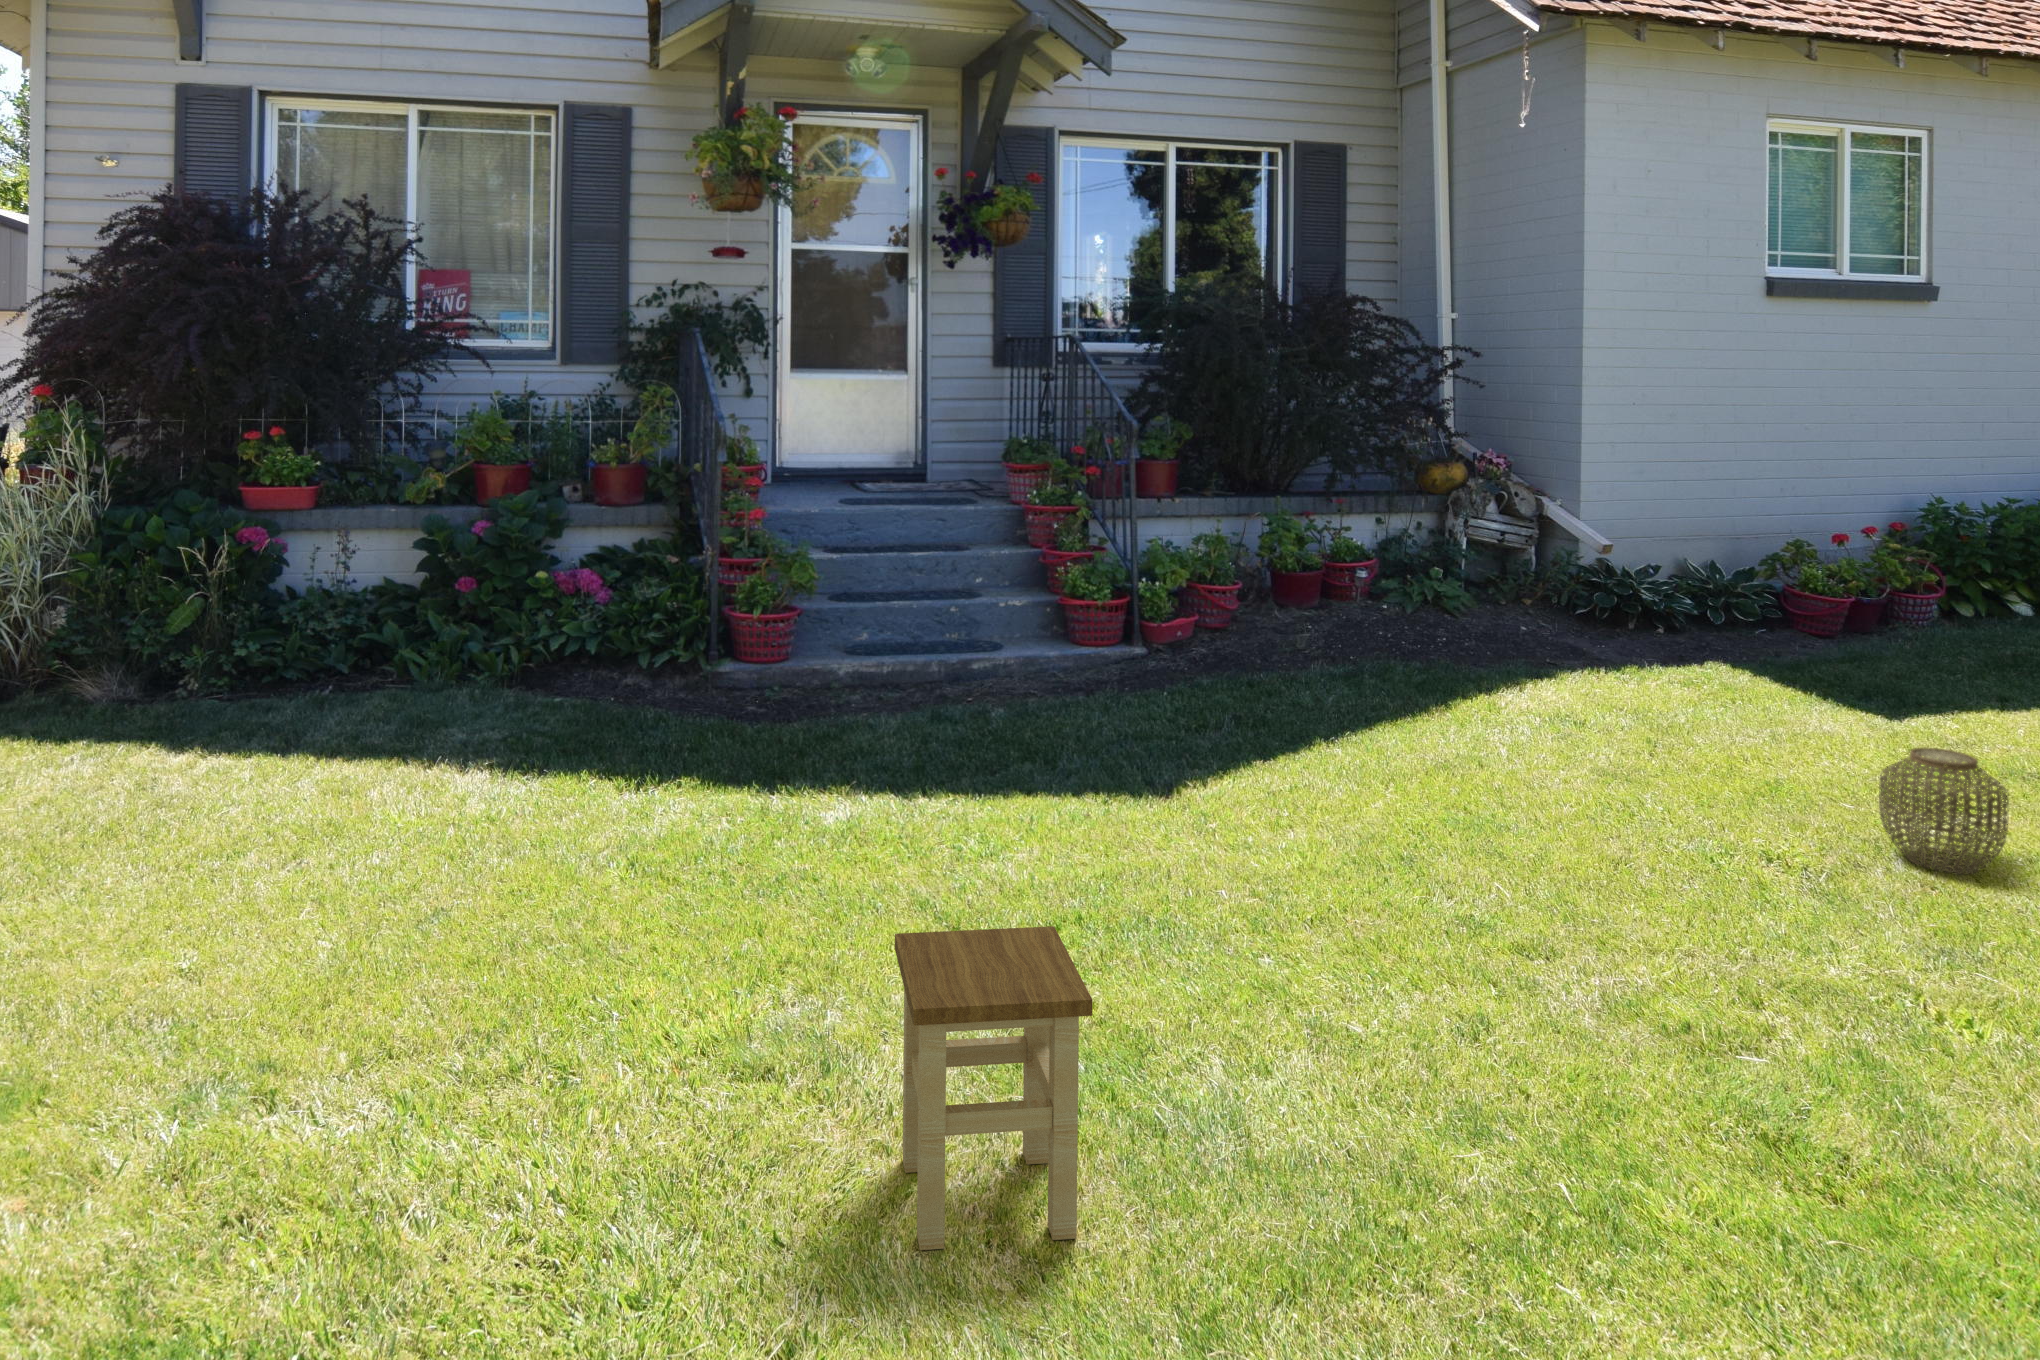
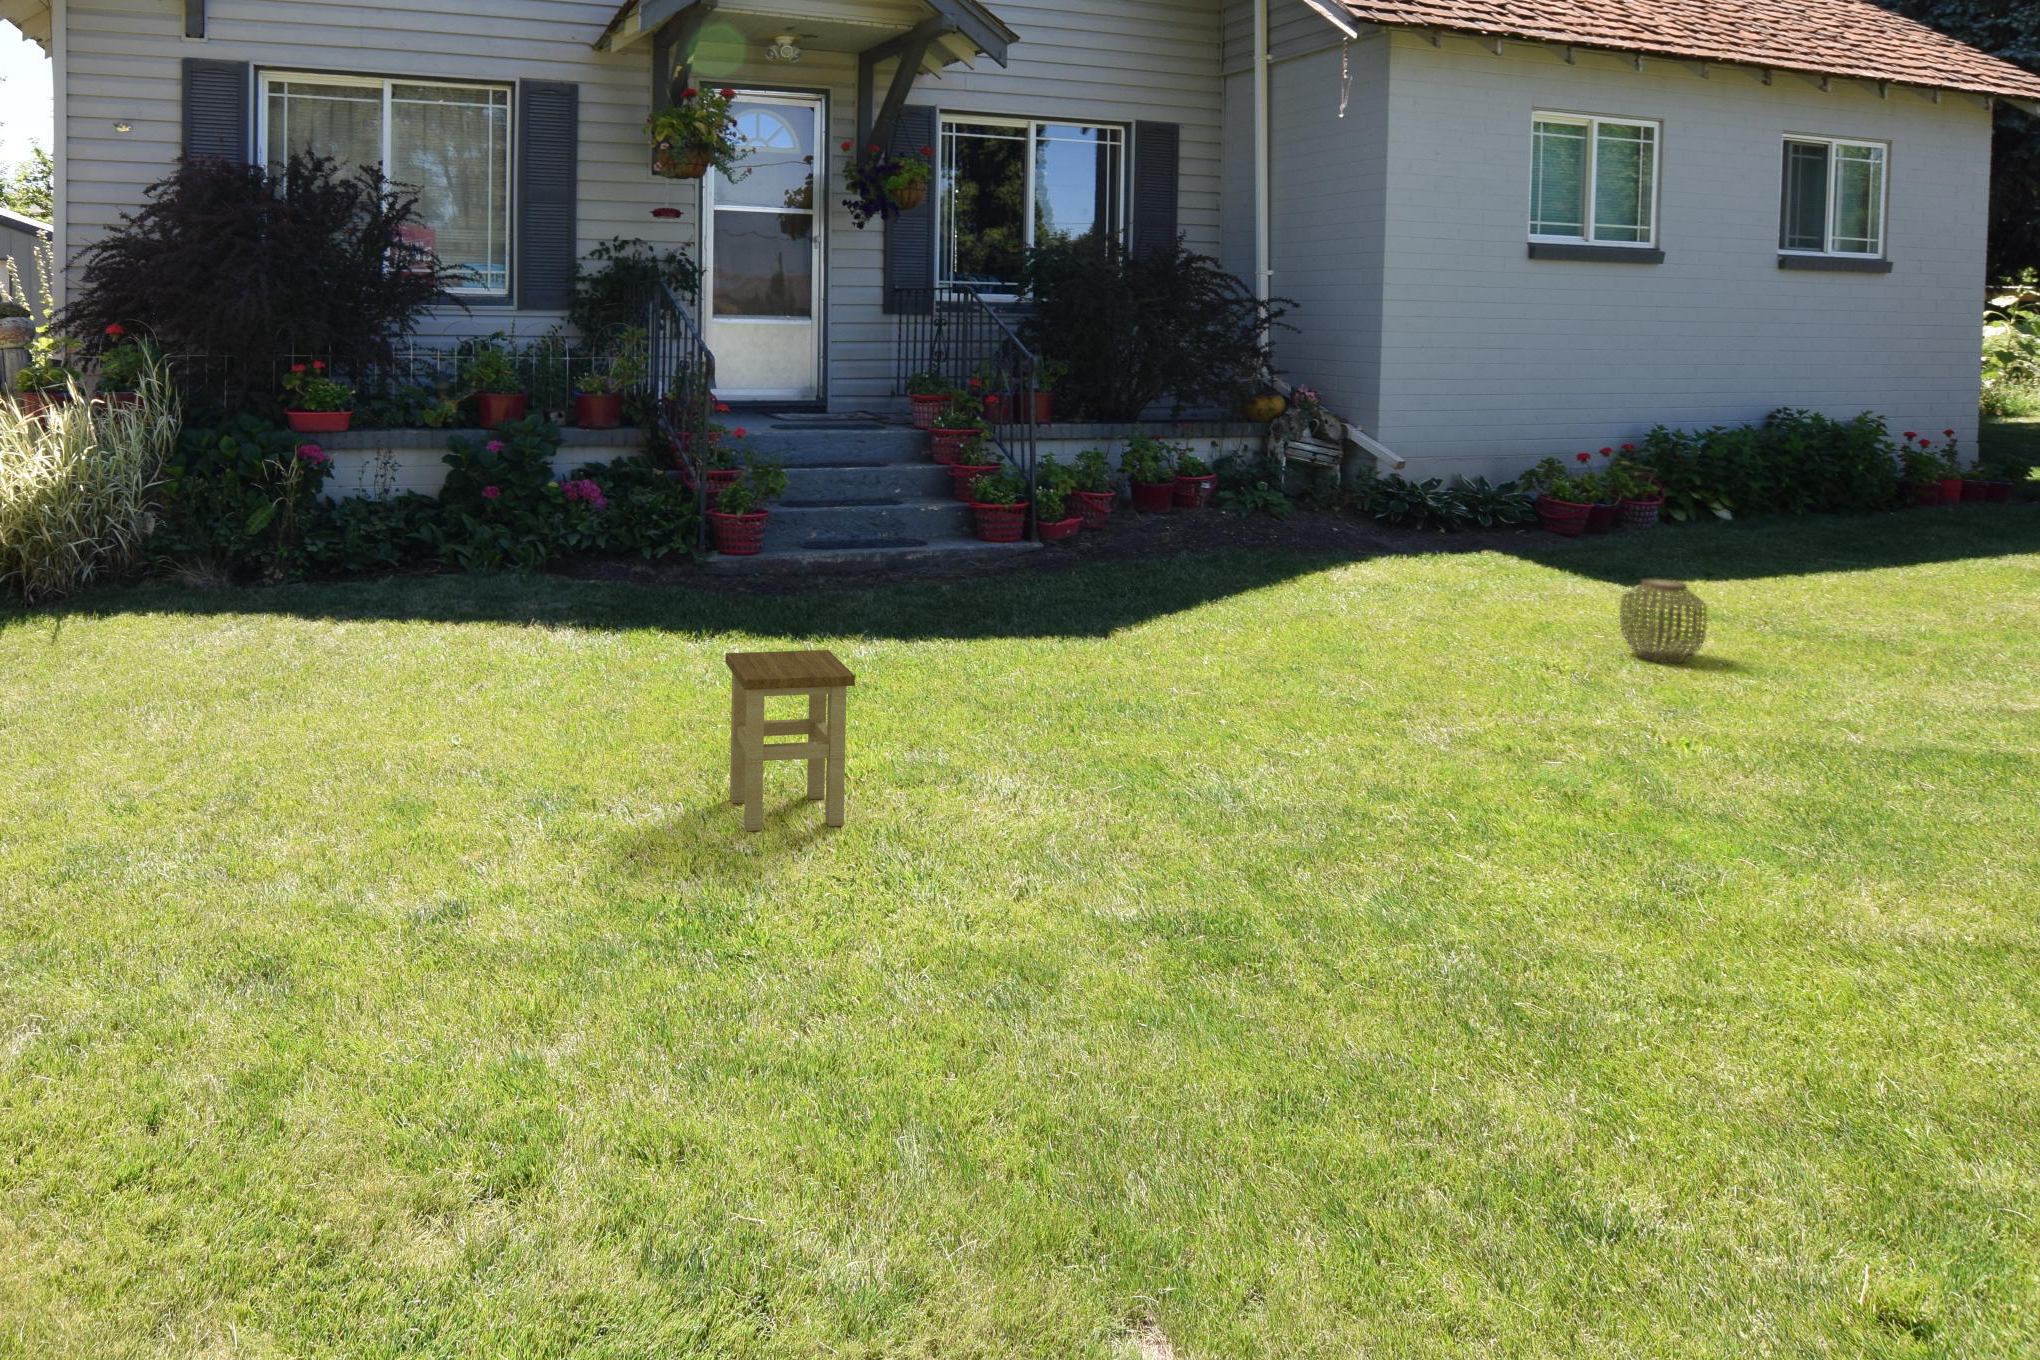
stool: present [895,926,1093,1250] -> present [725,650,855,831]

